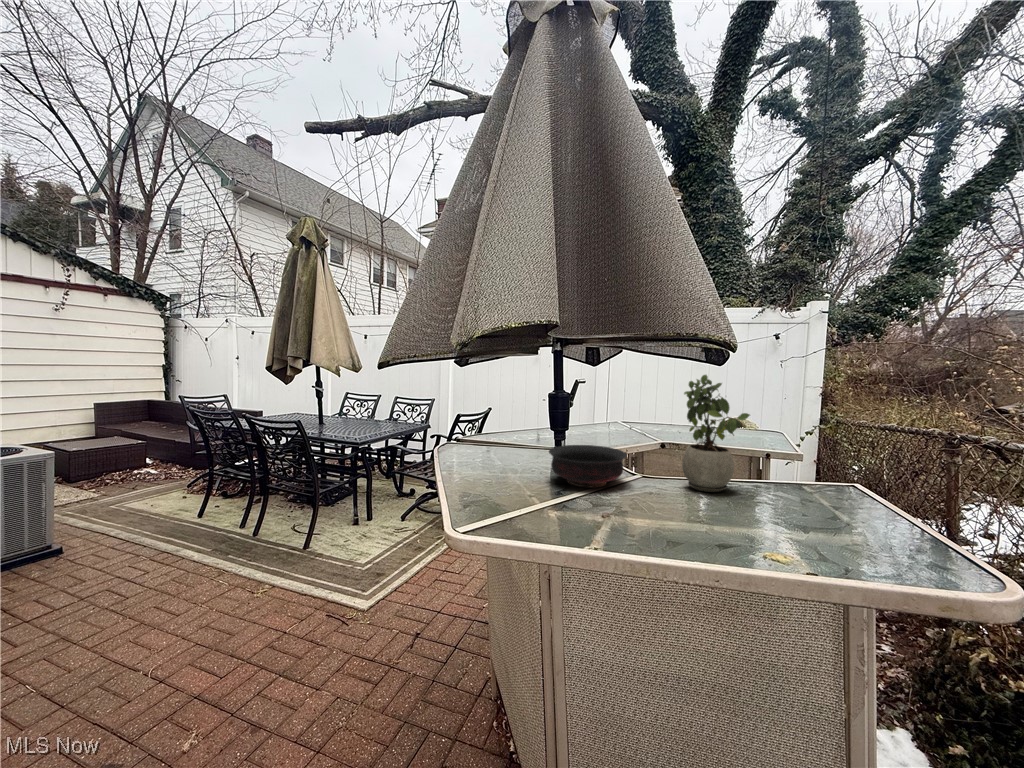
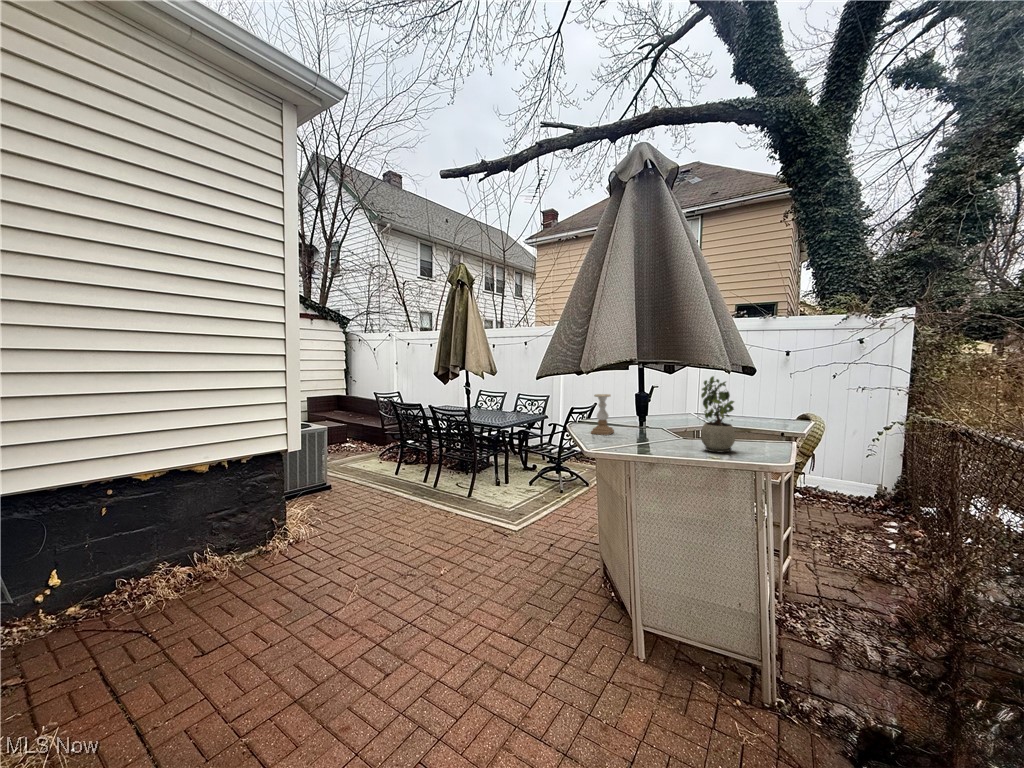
candle holder: none [504,400,536,462] -> present [591,394,614,435]
bowl: present [549,445,627,487] -> none [613,423,664,448]

